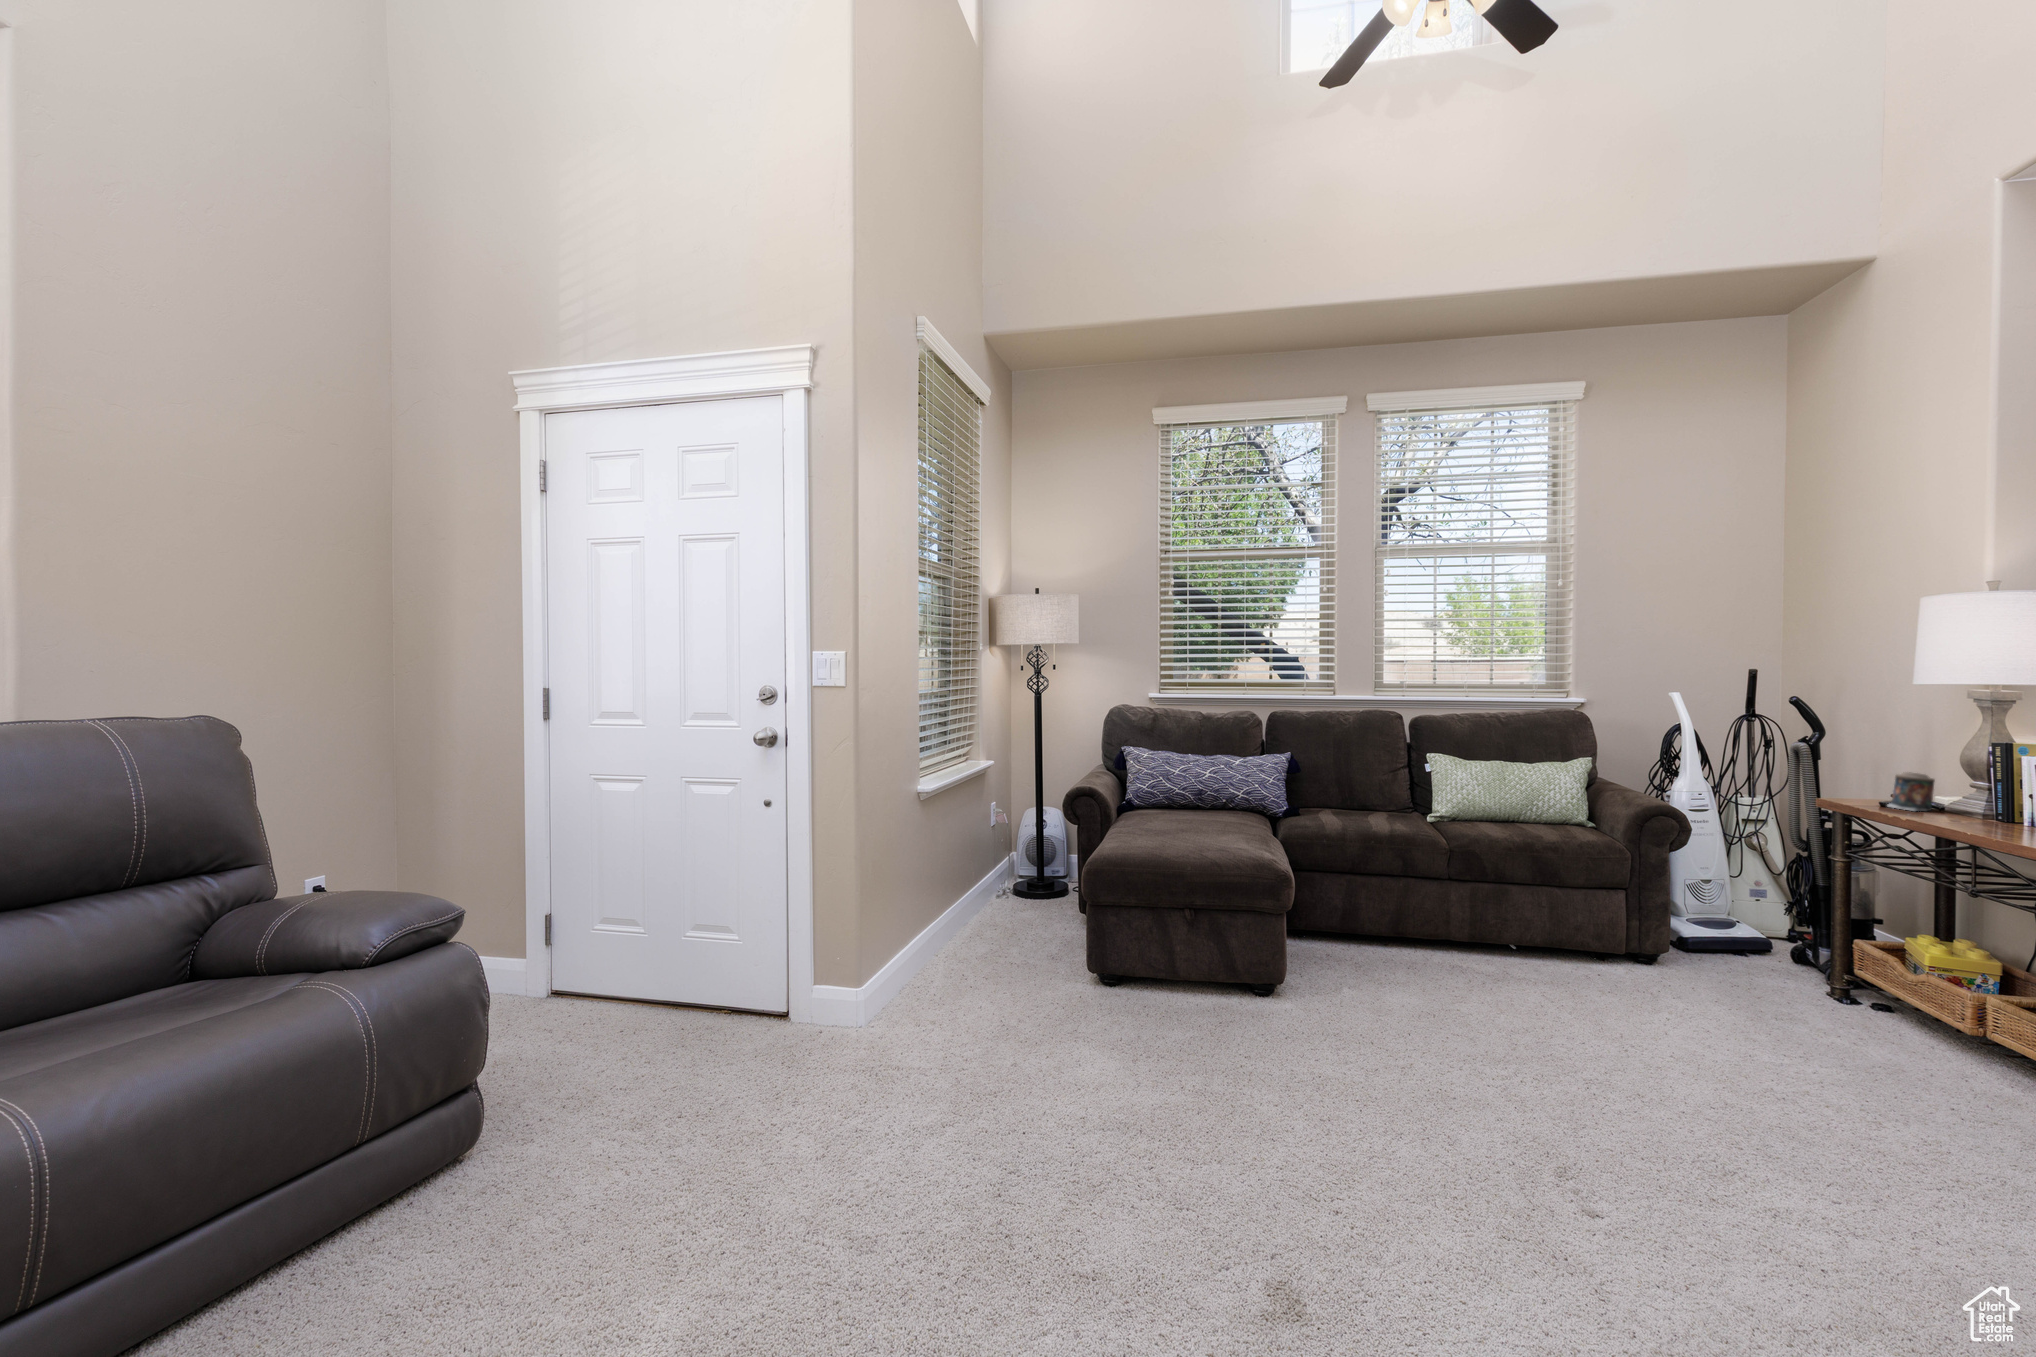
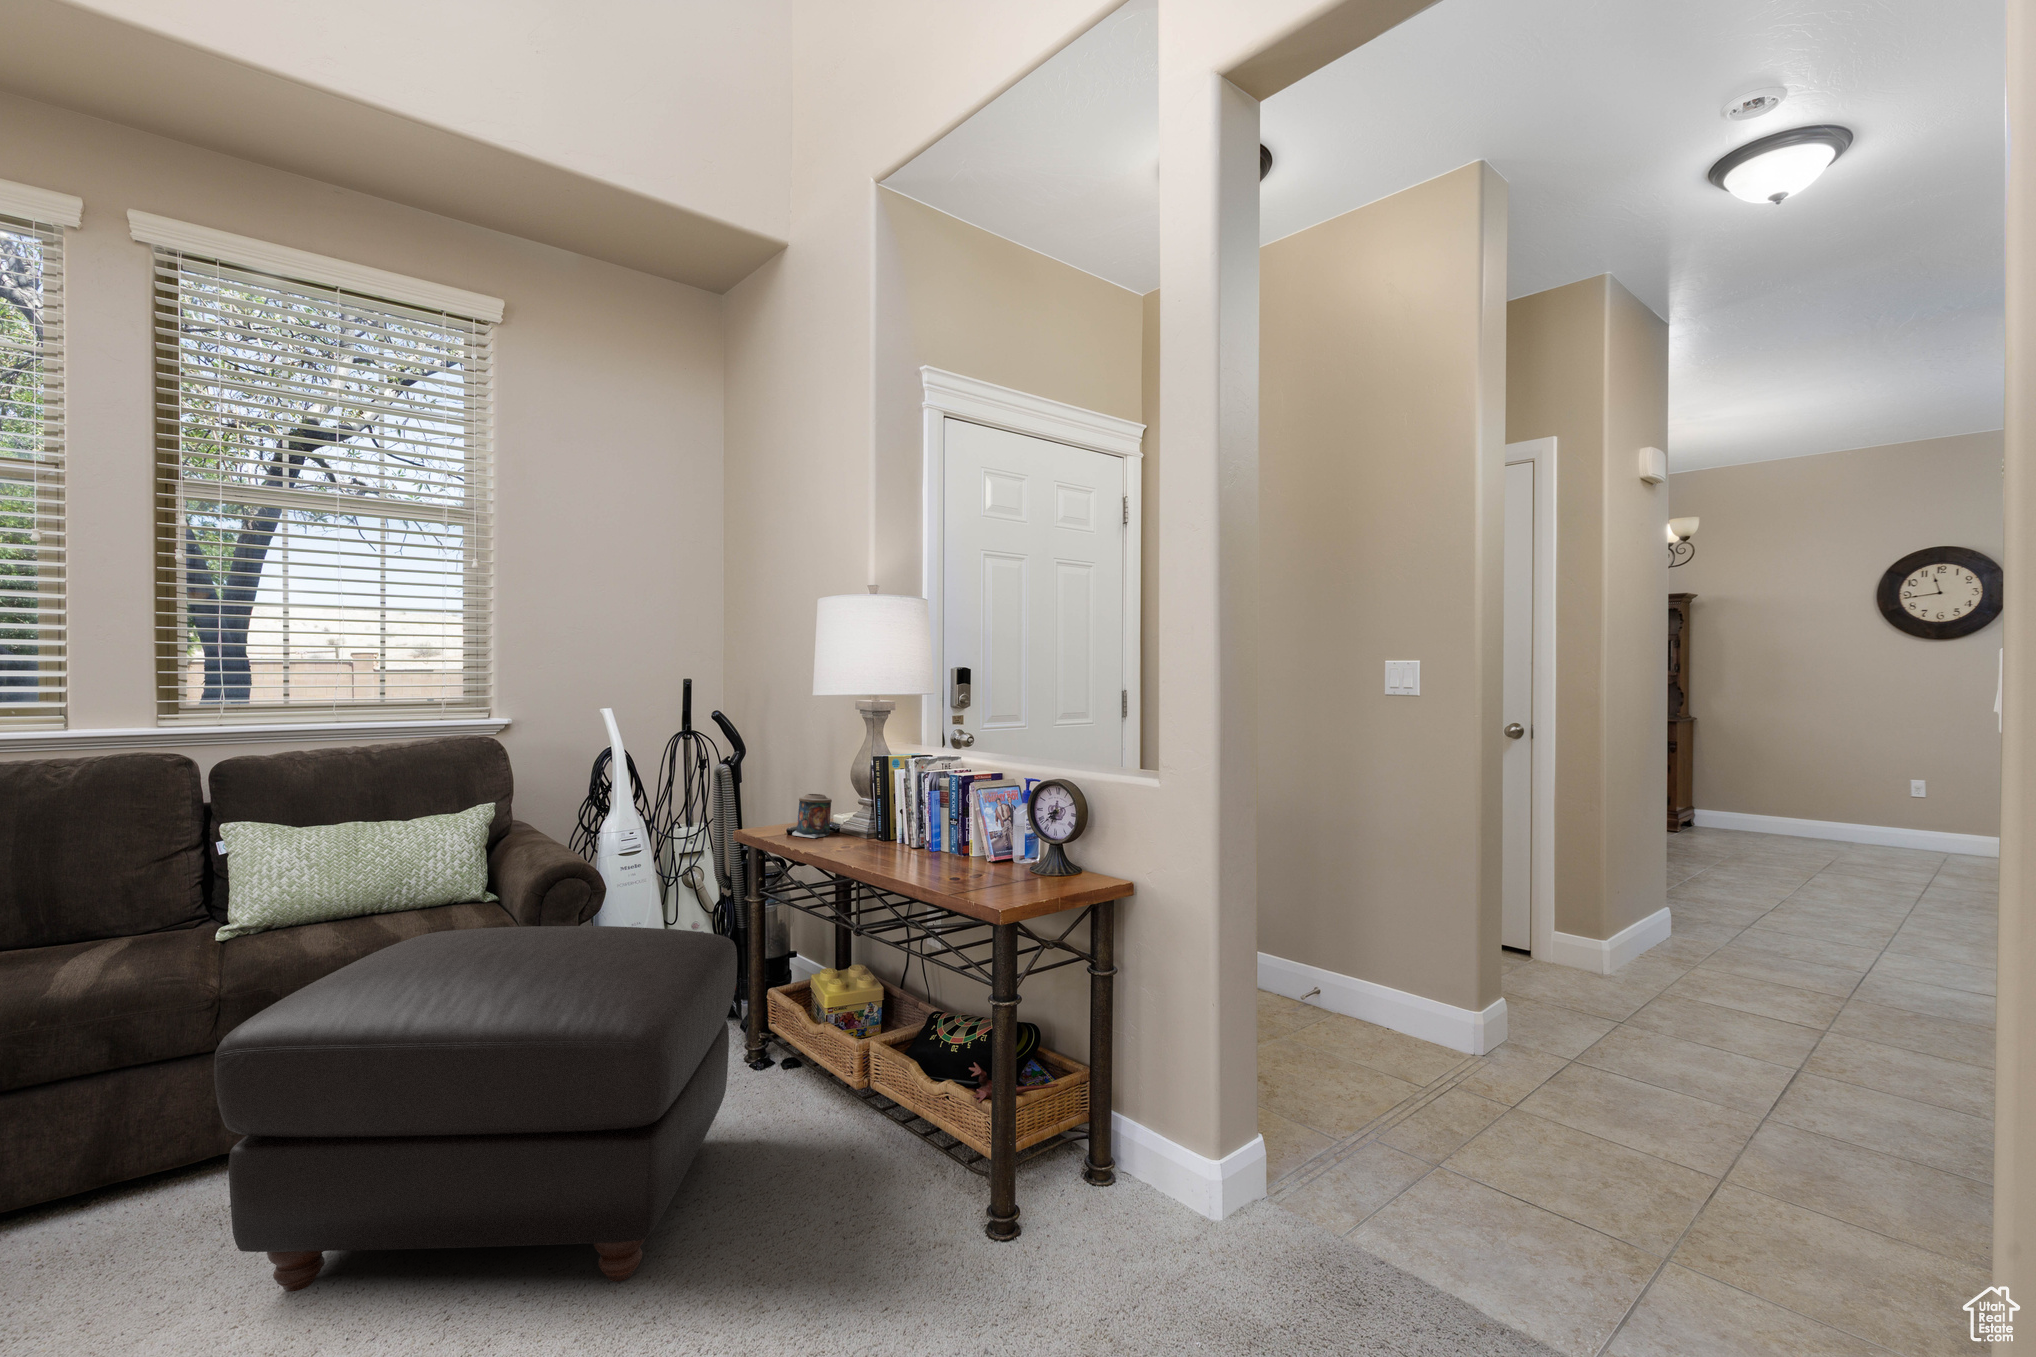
ottoman: none [1477,834,1833,1083] -> present [214,926,737,1292]

